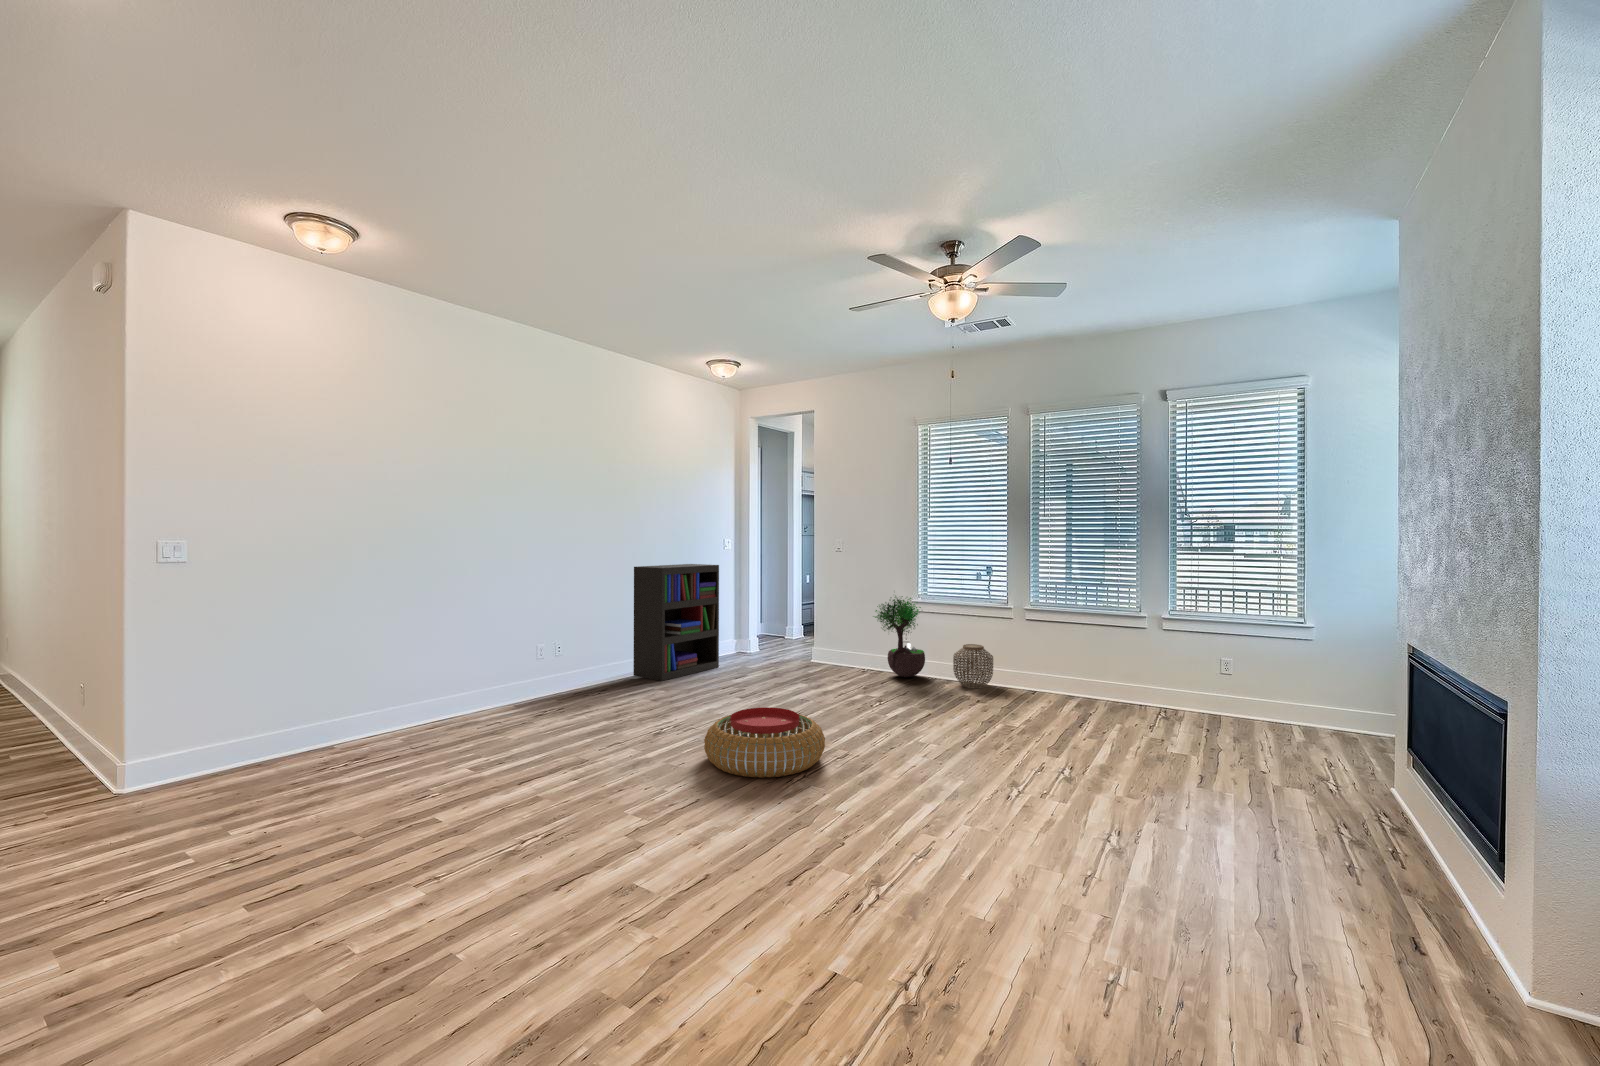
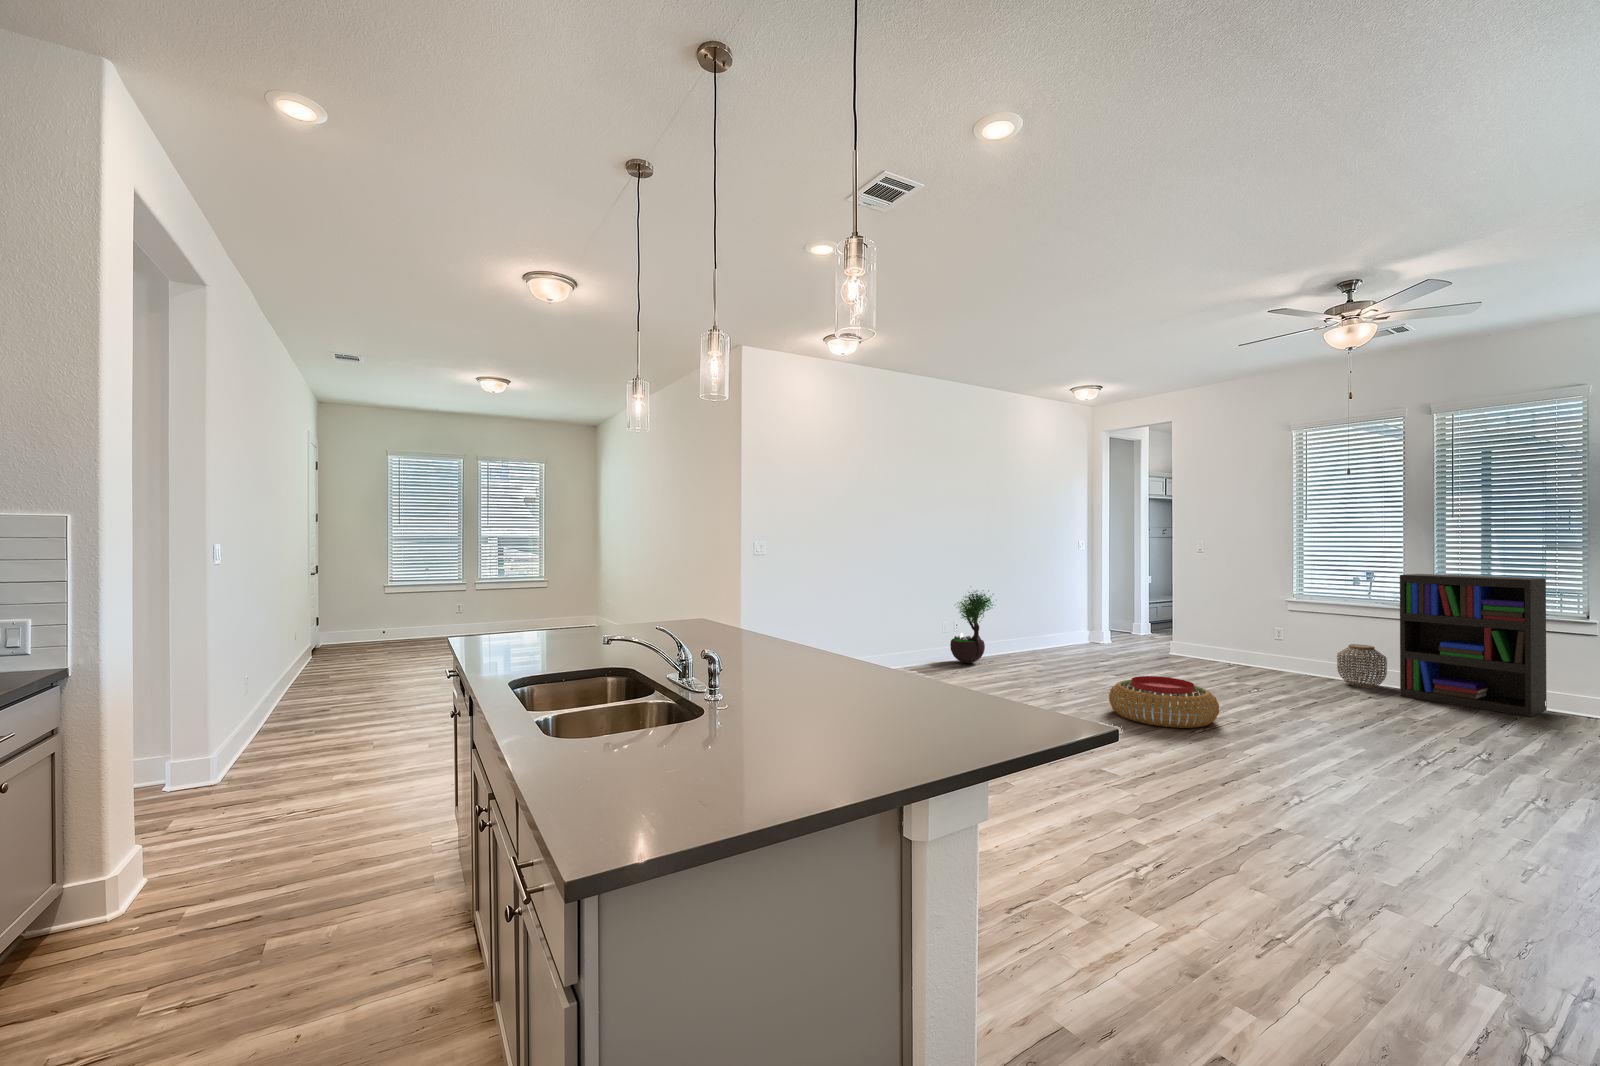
bookshelf: present [633,564,719,681] -> present [1400,574,1547,717]
potted tree: present [873,596,925,677] -> present [950,590,993,663]

